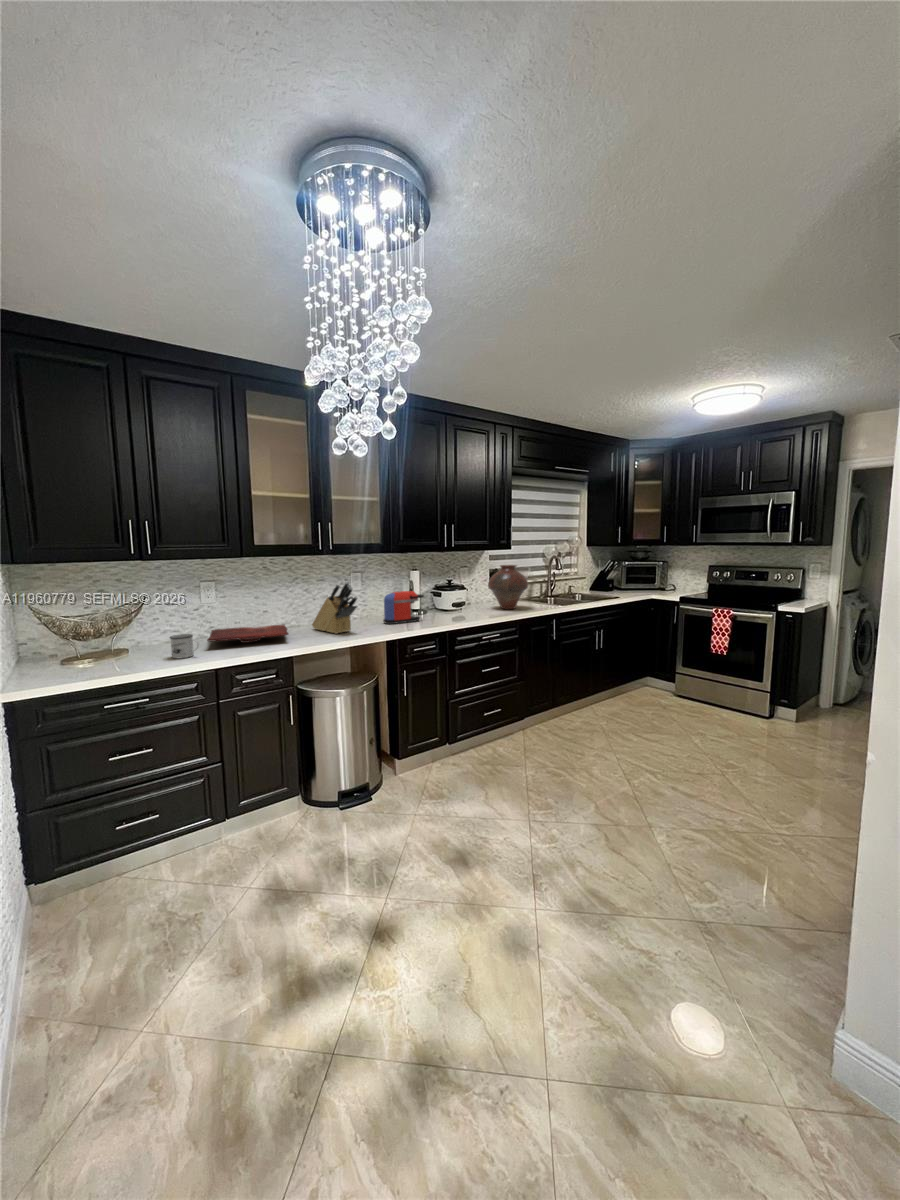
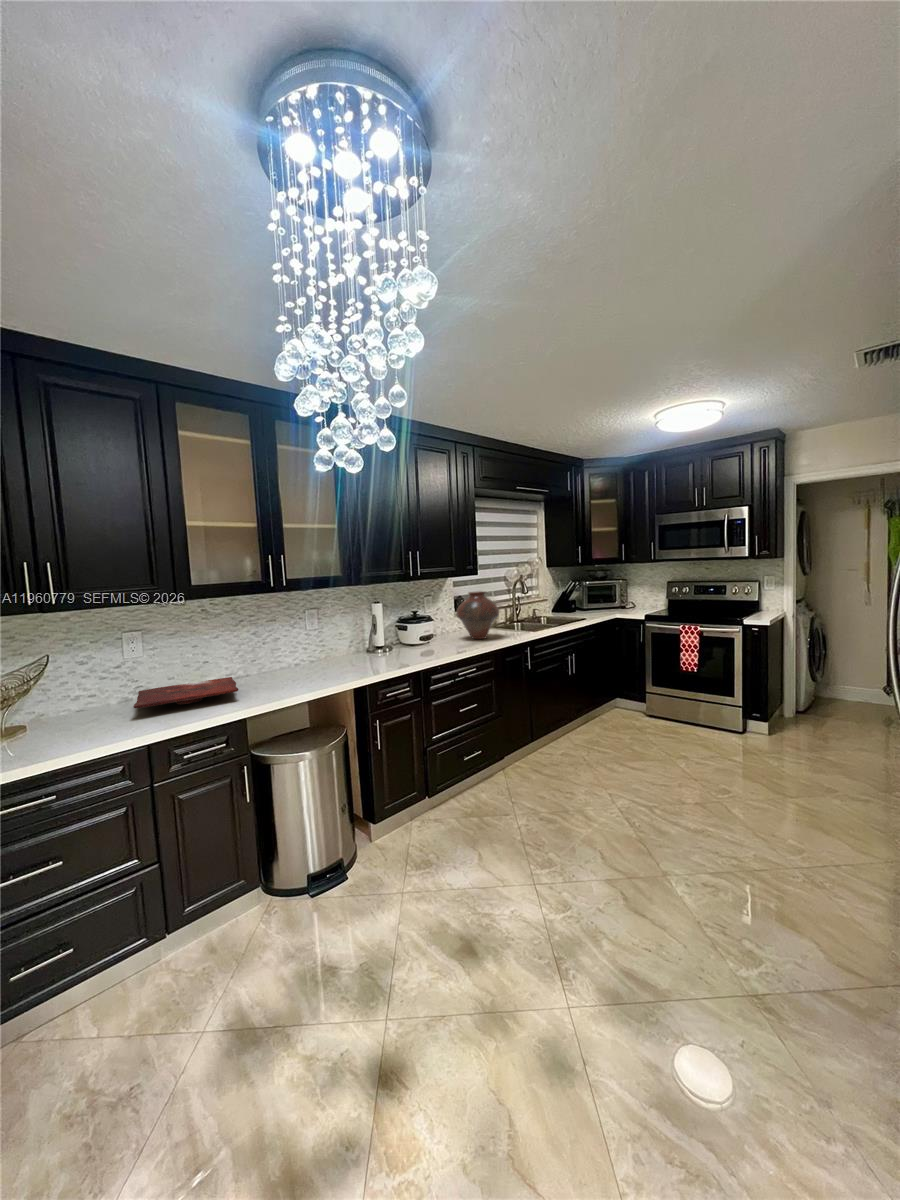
knife block: present [312,582,357,634] -> none [264,622,320,684]
coffee maker: present [383,591,424,624] -> none [347,627,392,666]
mug: present [170,634,199,659] -> none [82,702,123,736]

